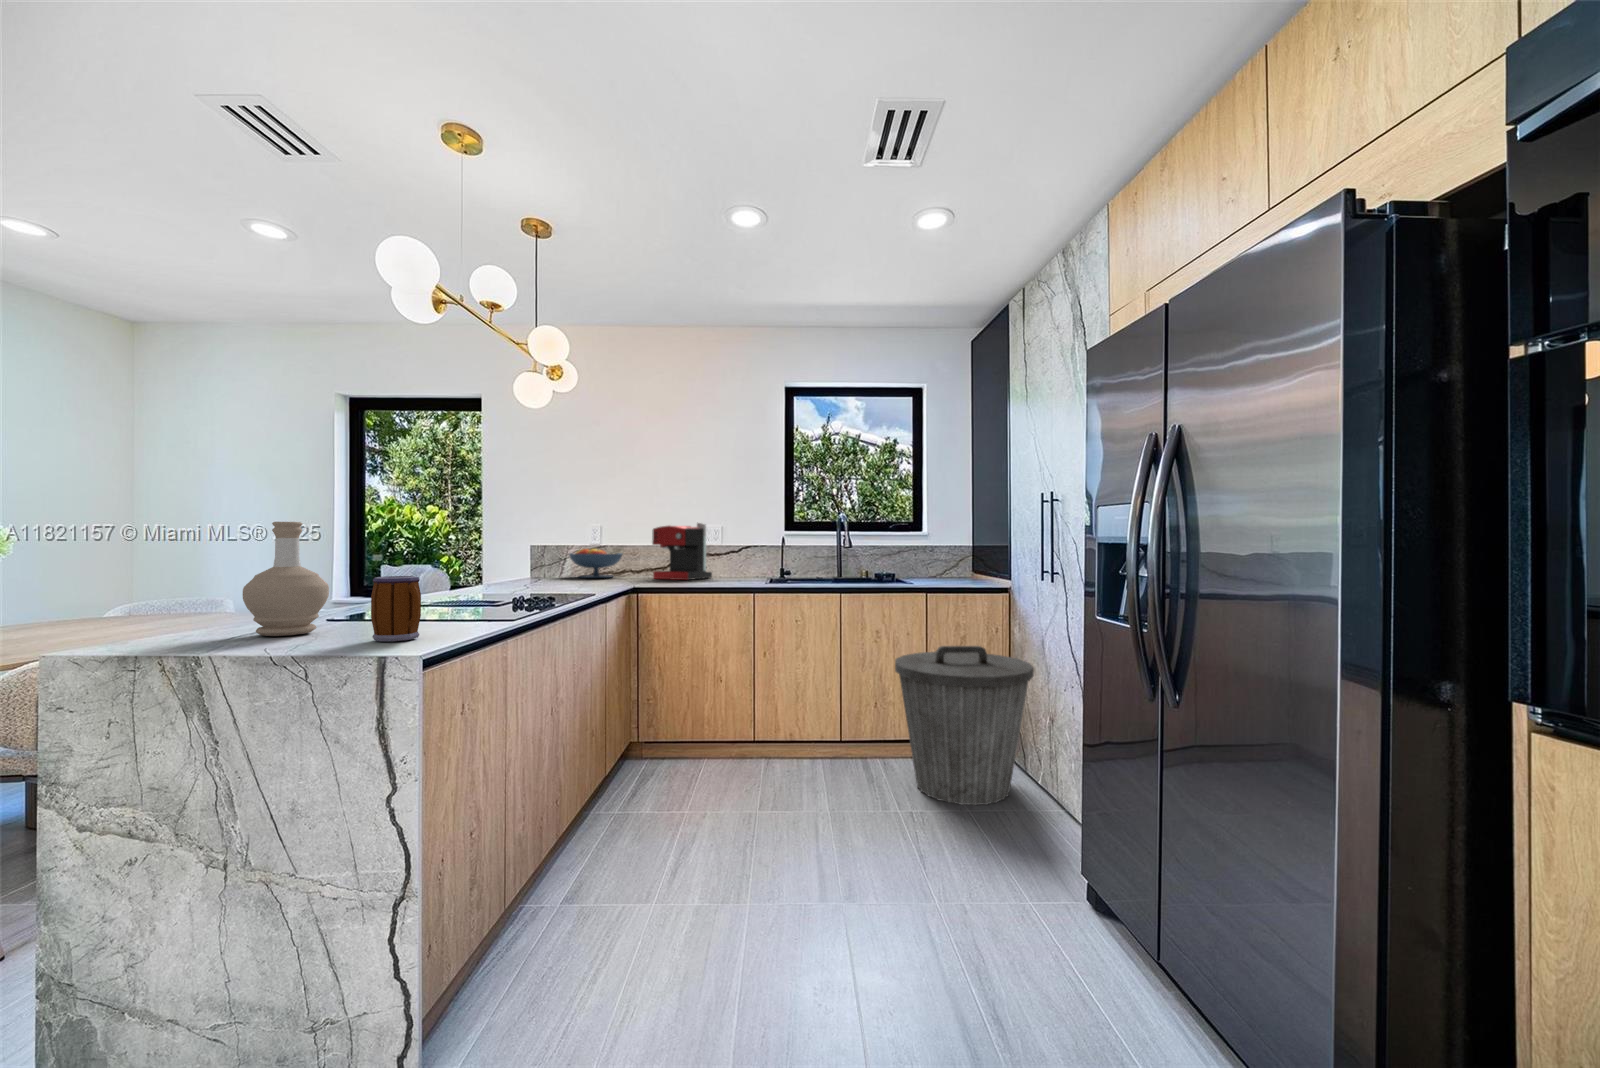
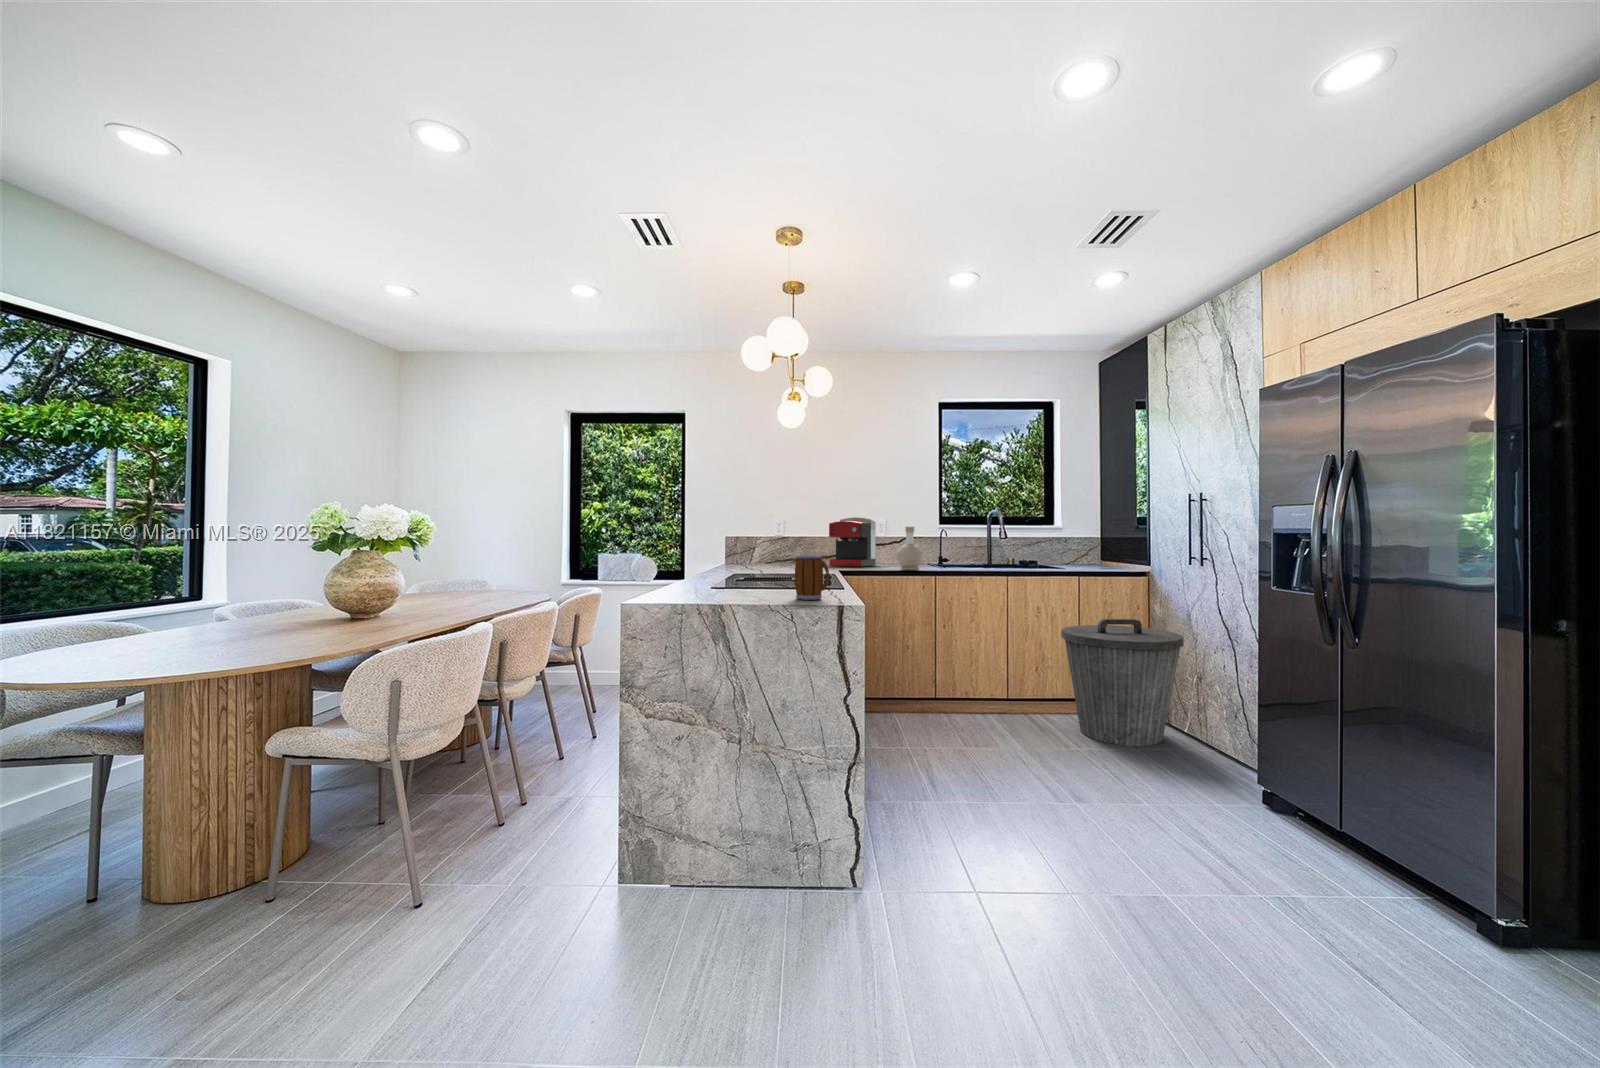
bottle: present [243,522,329,636] -> present [896,527,923,570]
fruit bowl: present [569,549,622,578] -> none [758,537,801,565]

